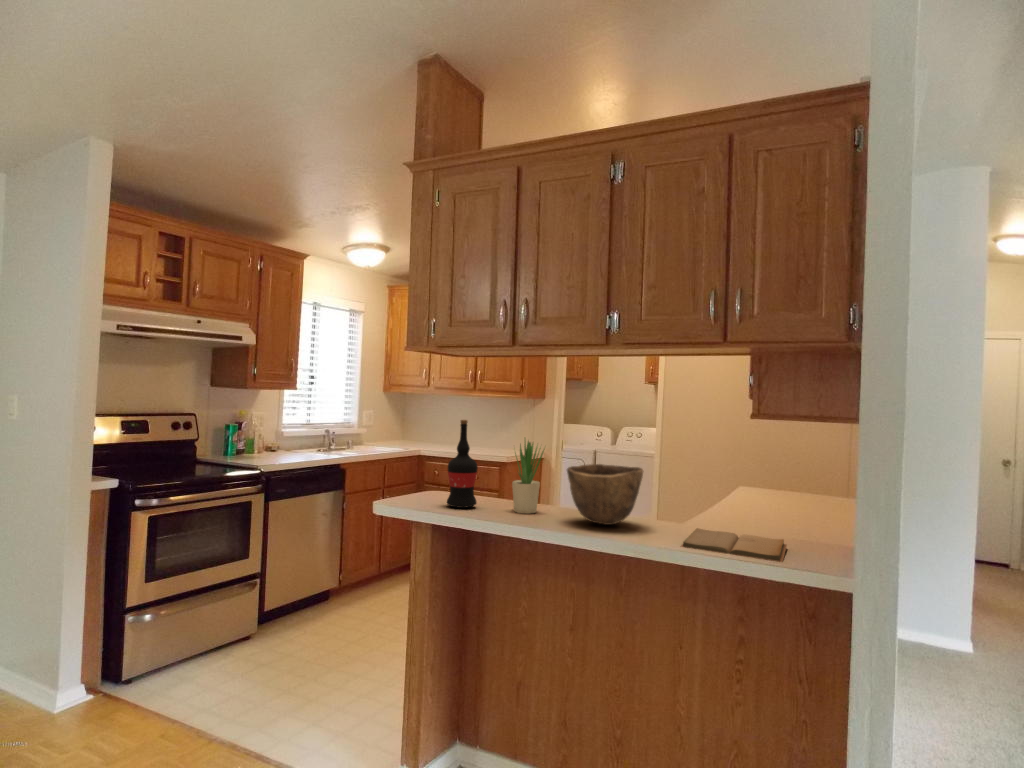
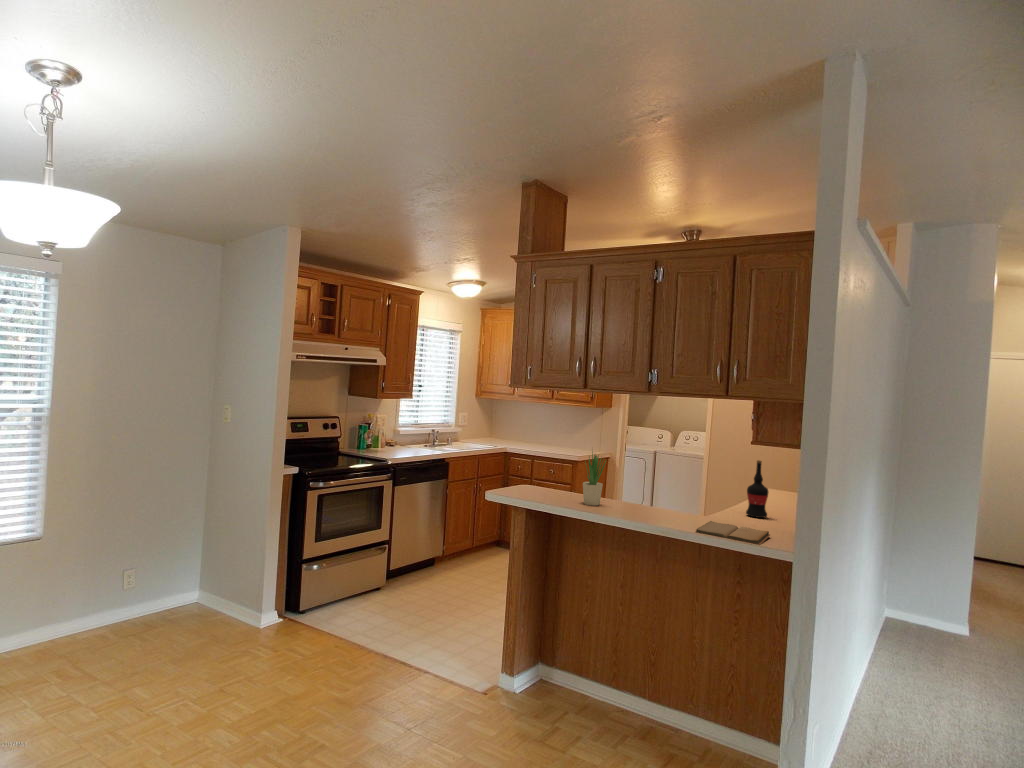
wine bottle: present [447,420,478,508] -> present [746,460,769,518]
bowl: present [567,464,643,525] -> none [621,473,675,516]

